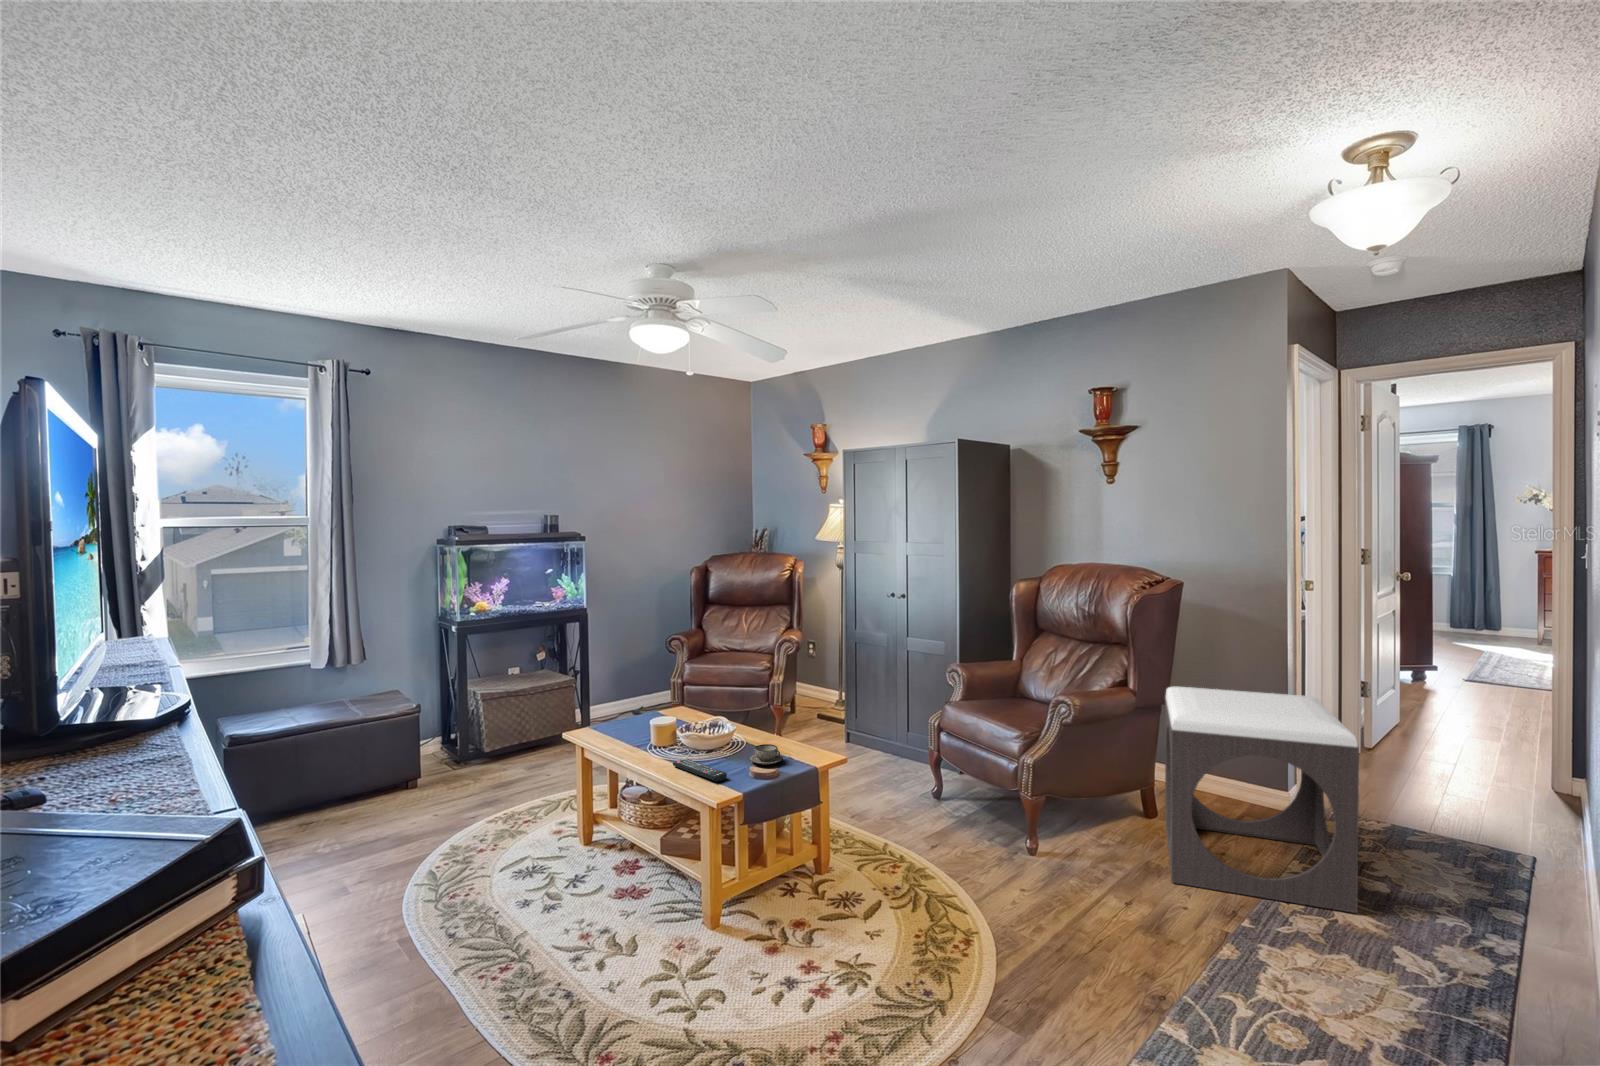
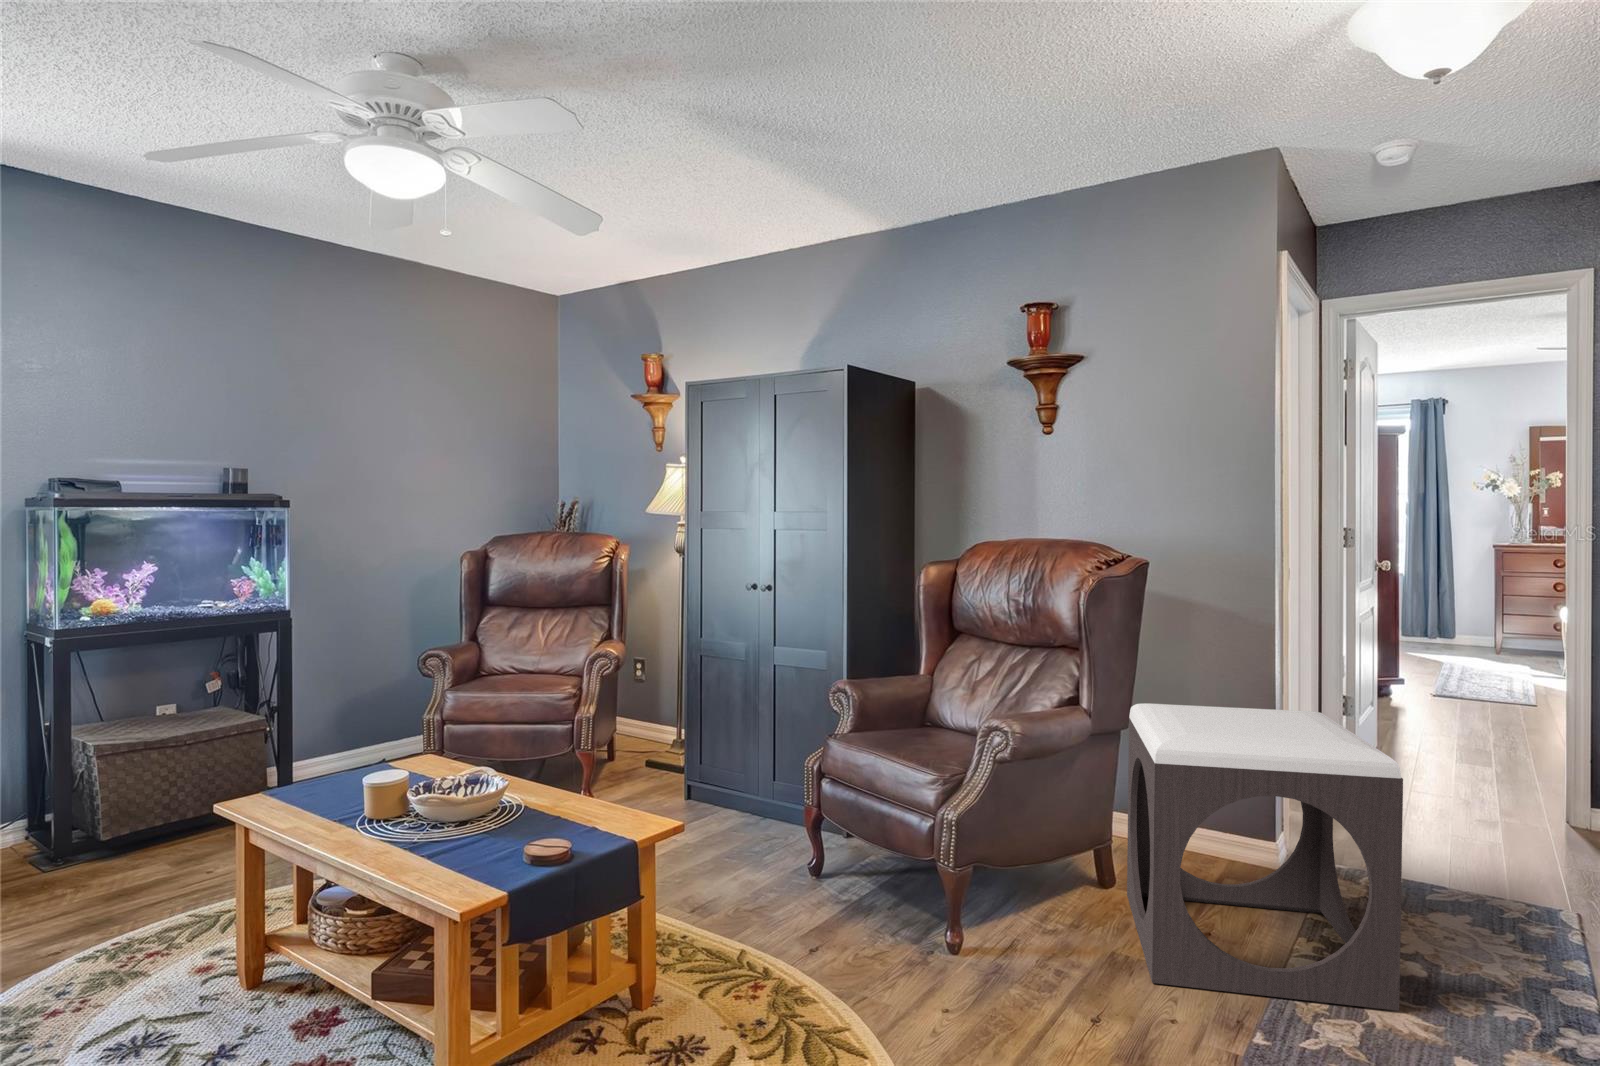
teacup: present [750,744,783,764] -> none [526,808,582,841]
remote control: present [673,759,727,782] -> none [392,838,484,875]

